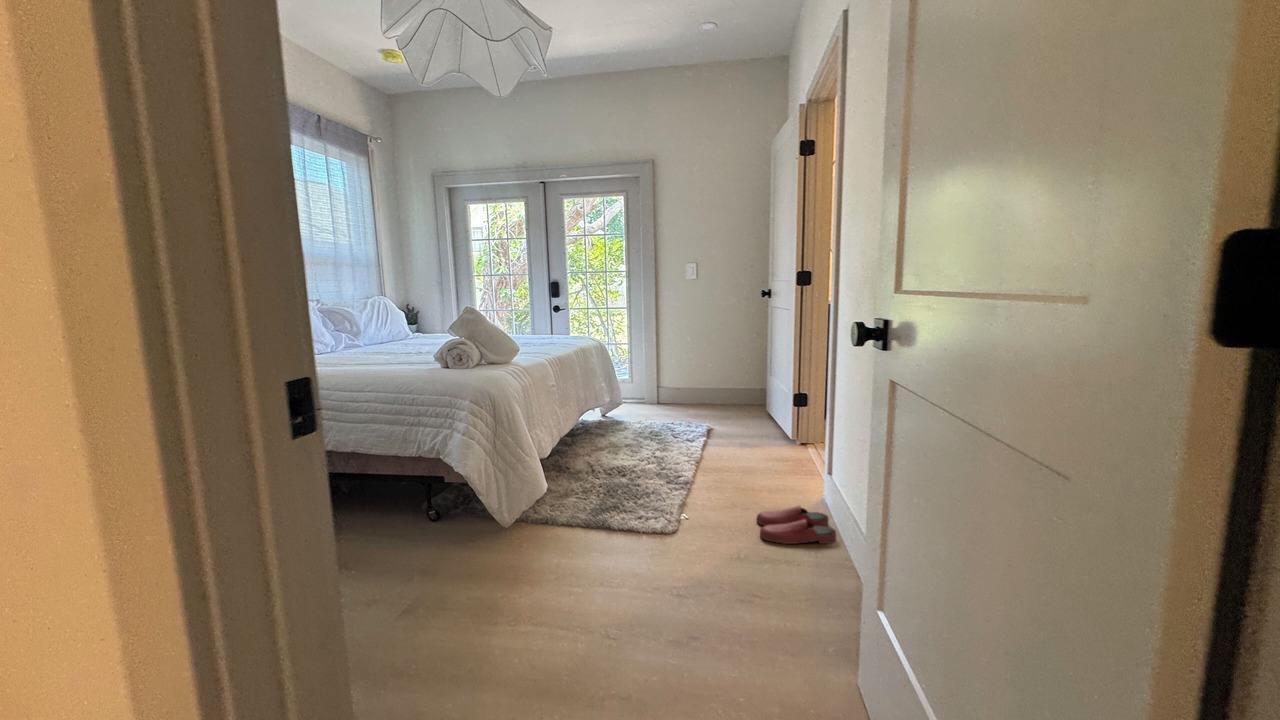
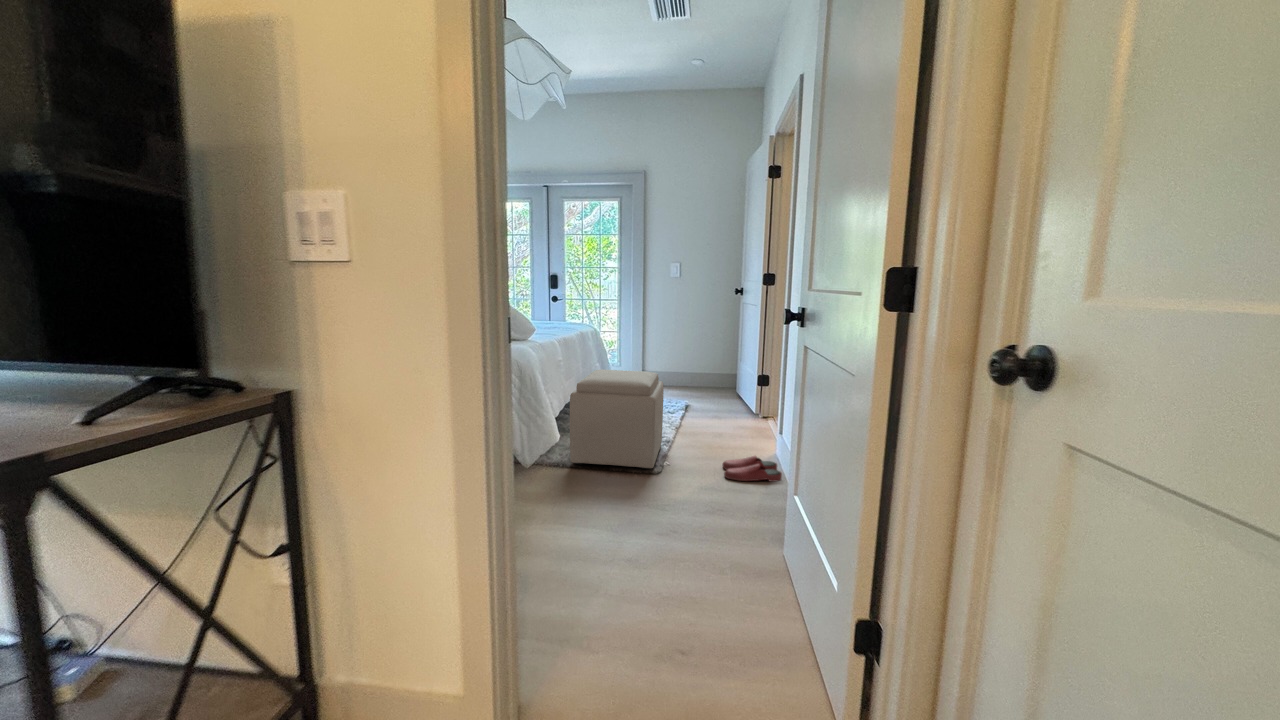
ottoman: none [558,397,679,526] -> present [570,370,664,469]

